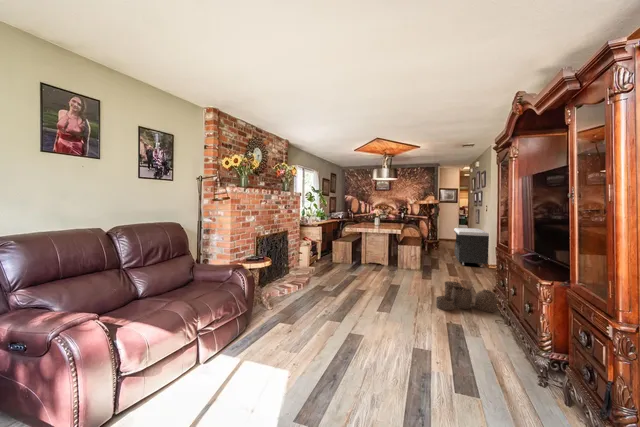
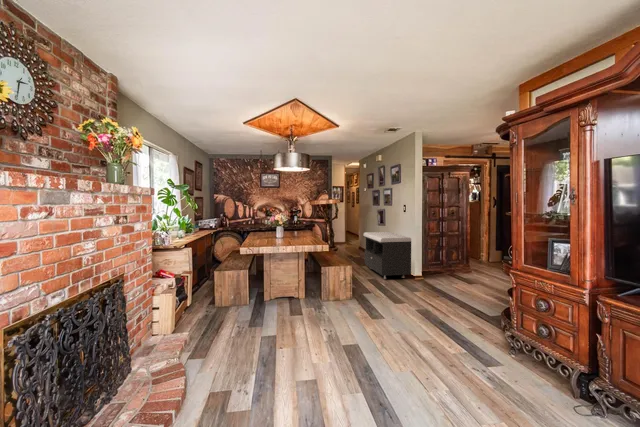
woven basket: present [436,281,498,312] -> none [439,324,527,396]

